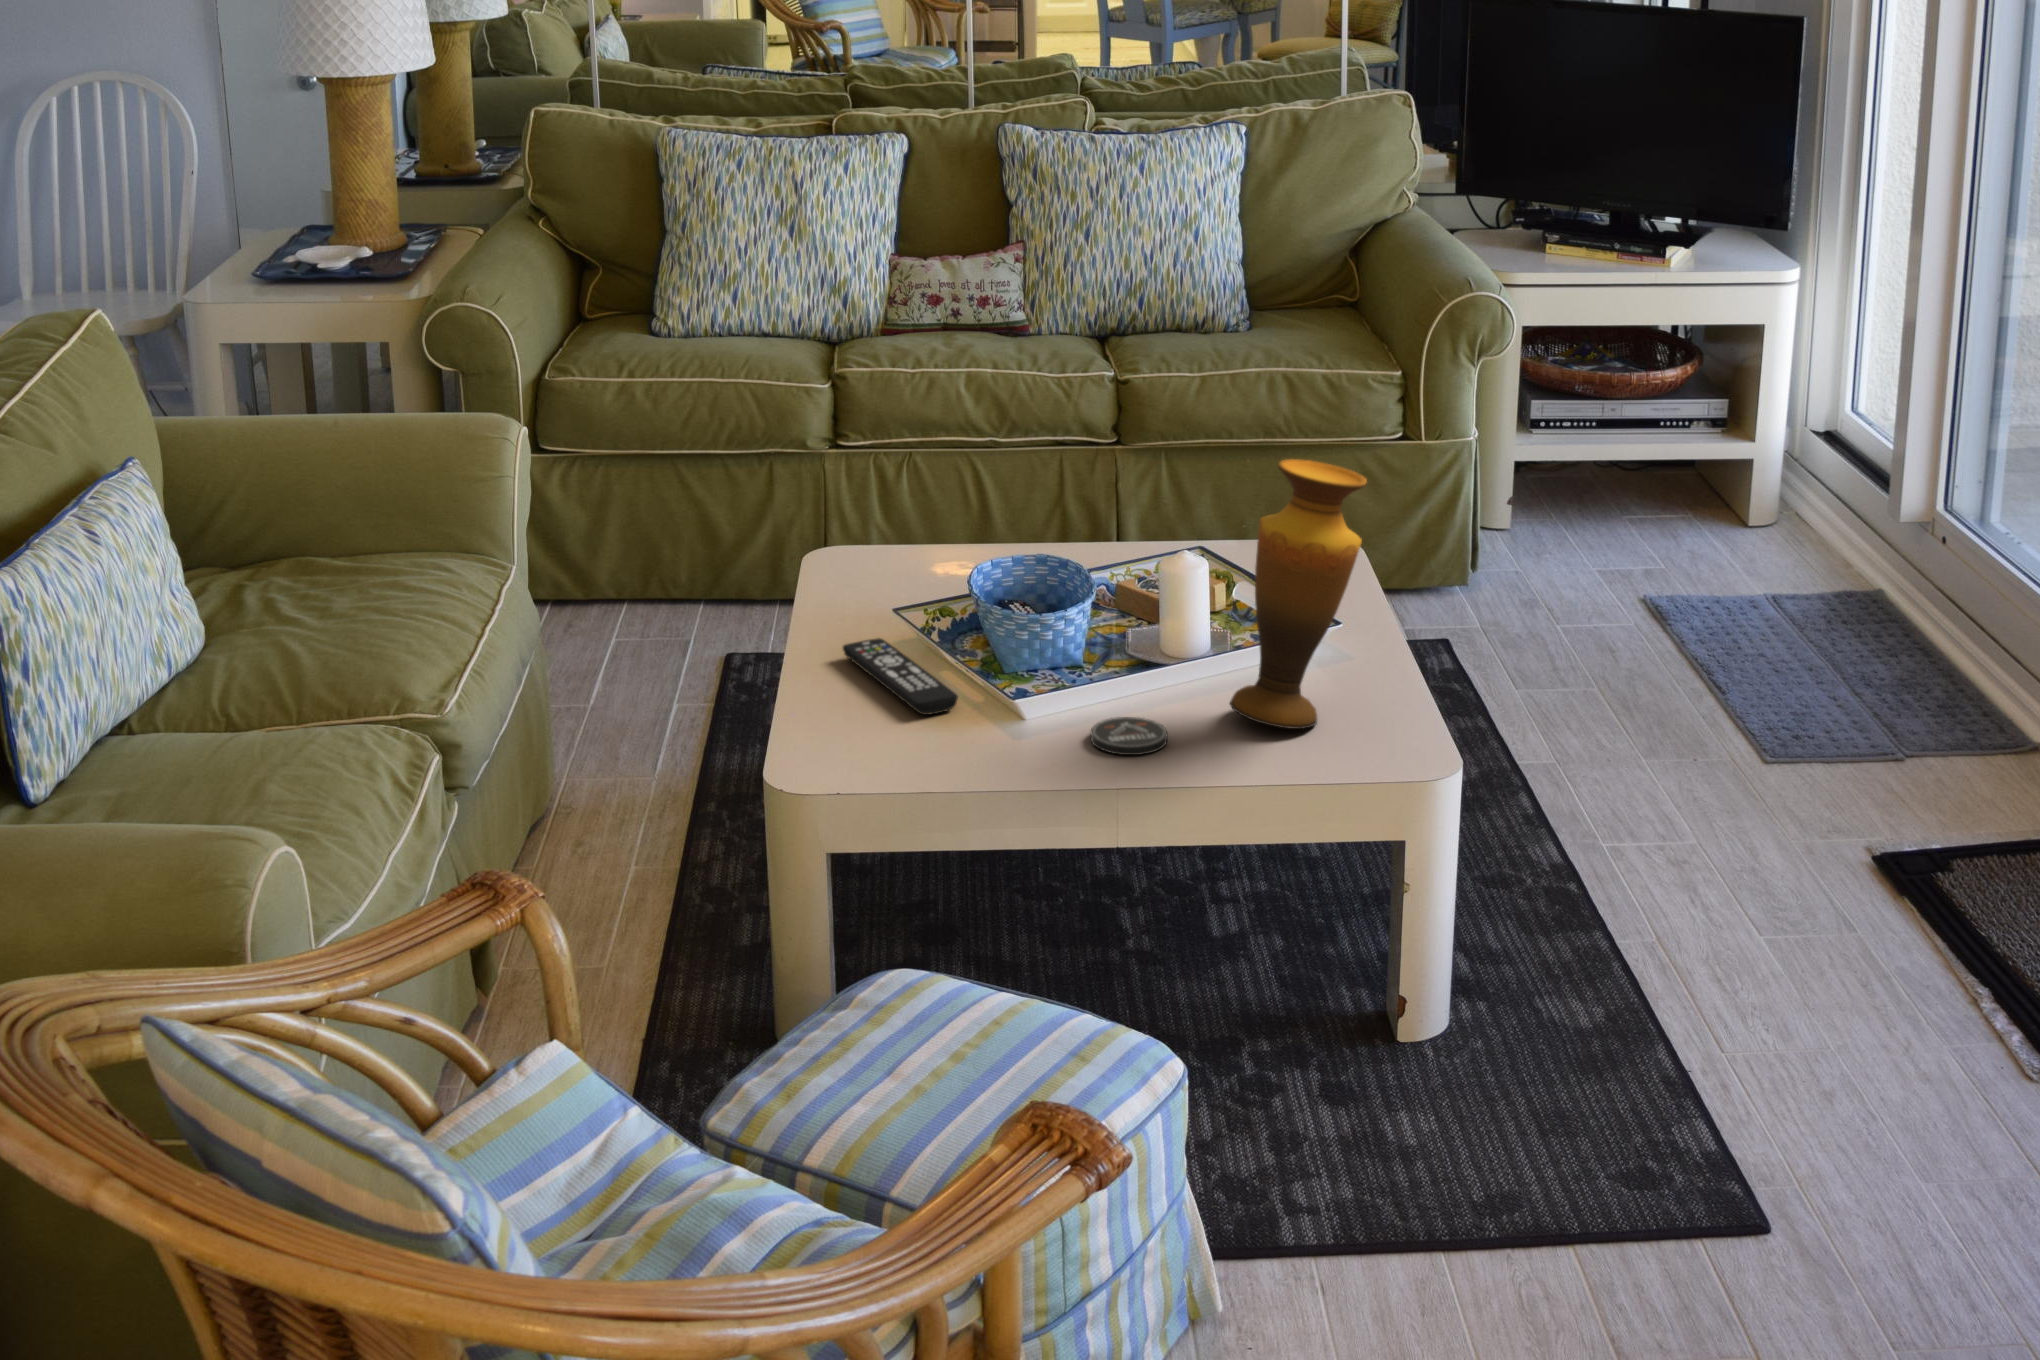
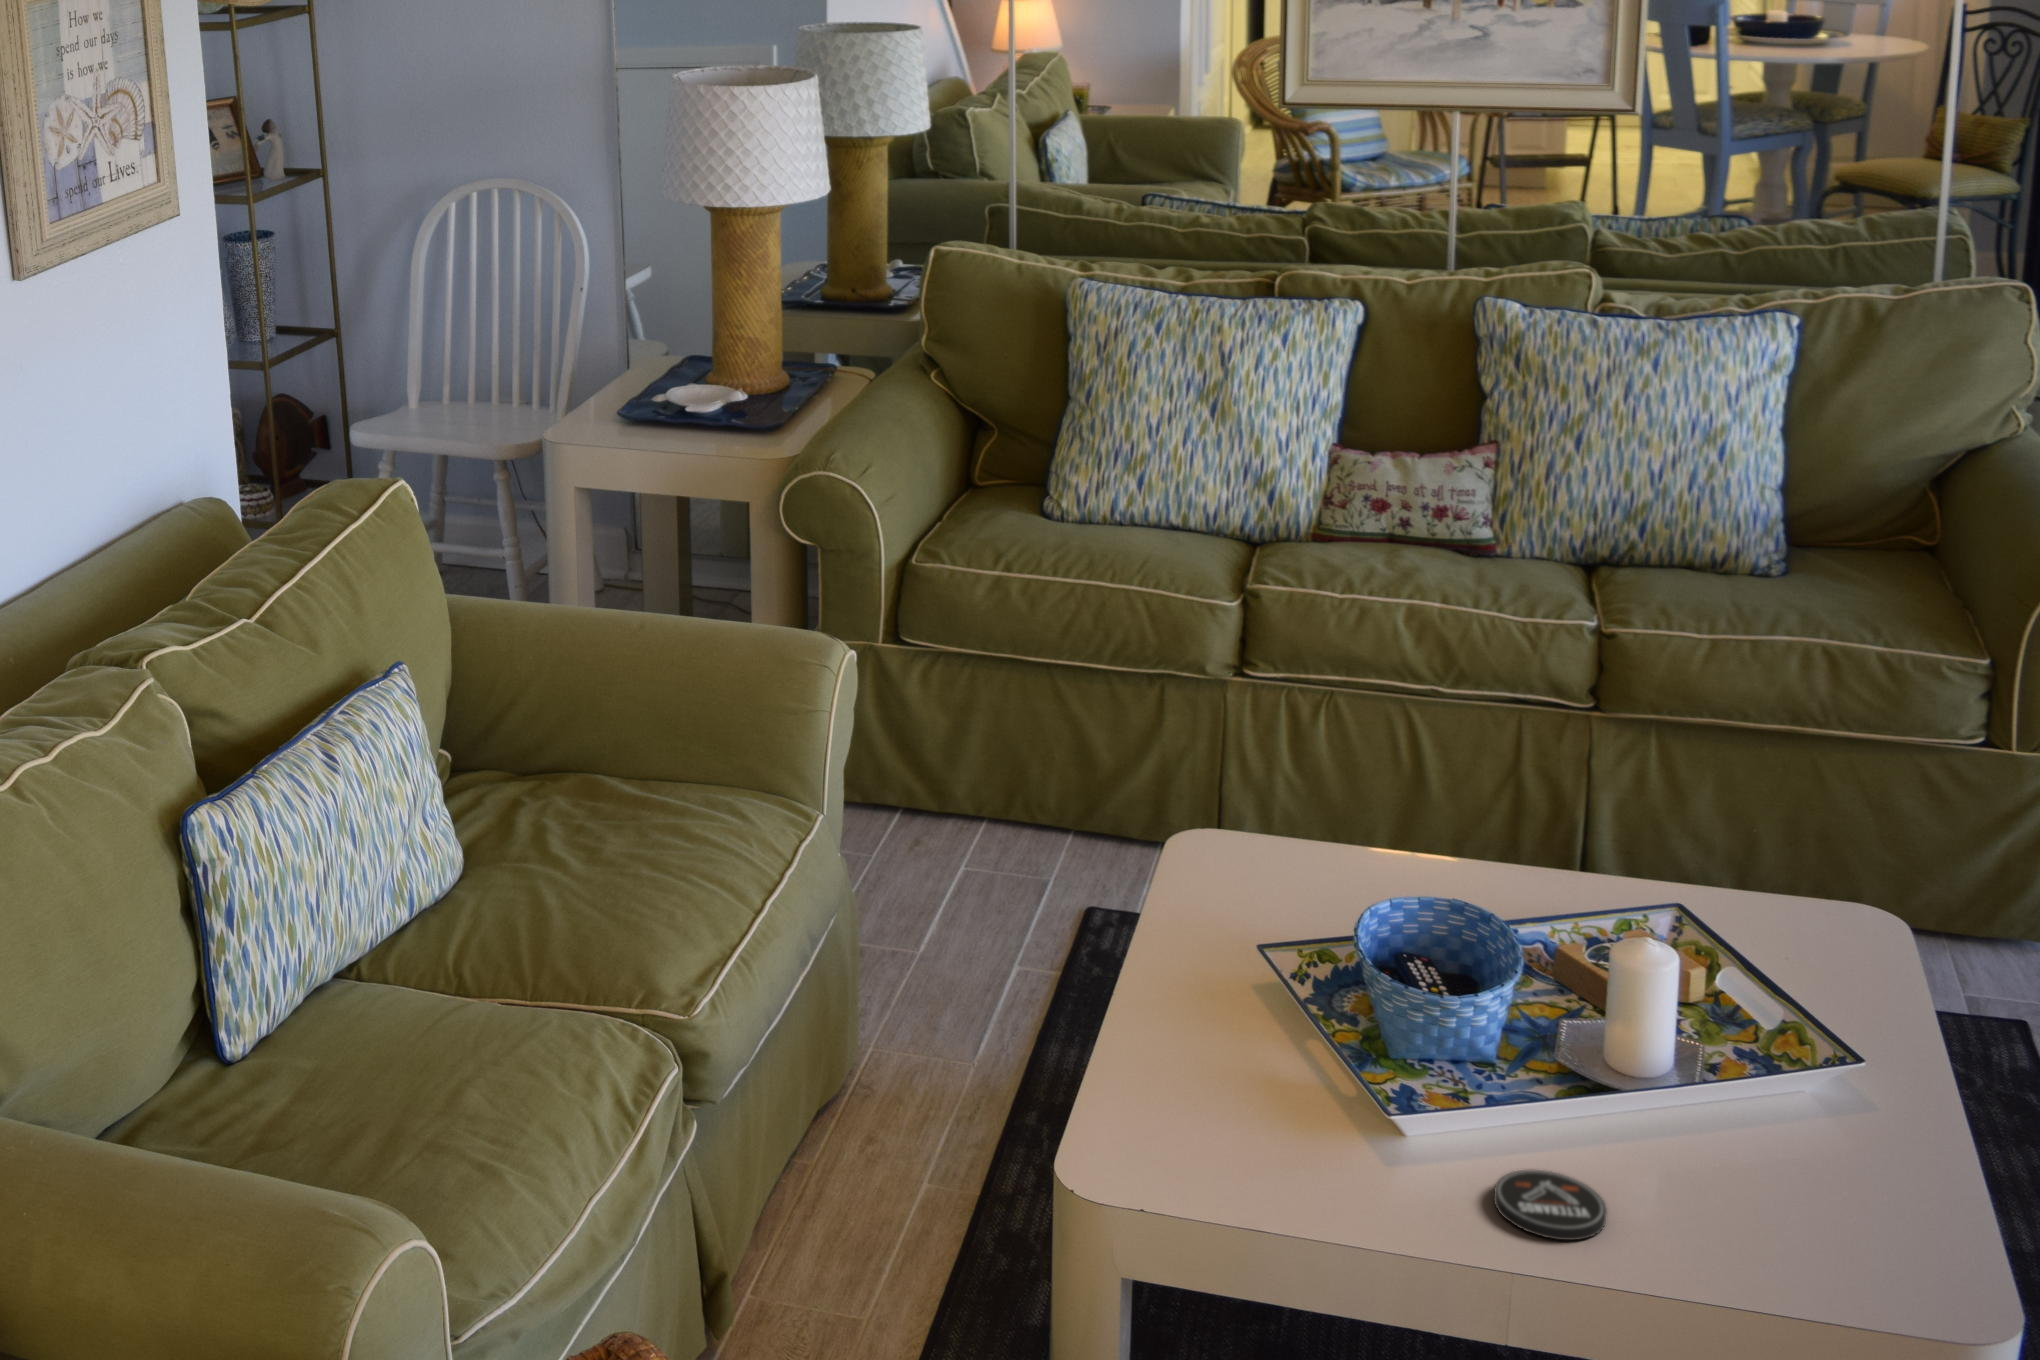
vase: present [1230,459,1367,729] -> none [1705,864,1946,1246]
remote control: present [843,638,958,715] -> none [1183,977,1319,1110]

